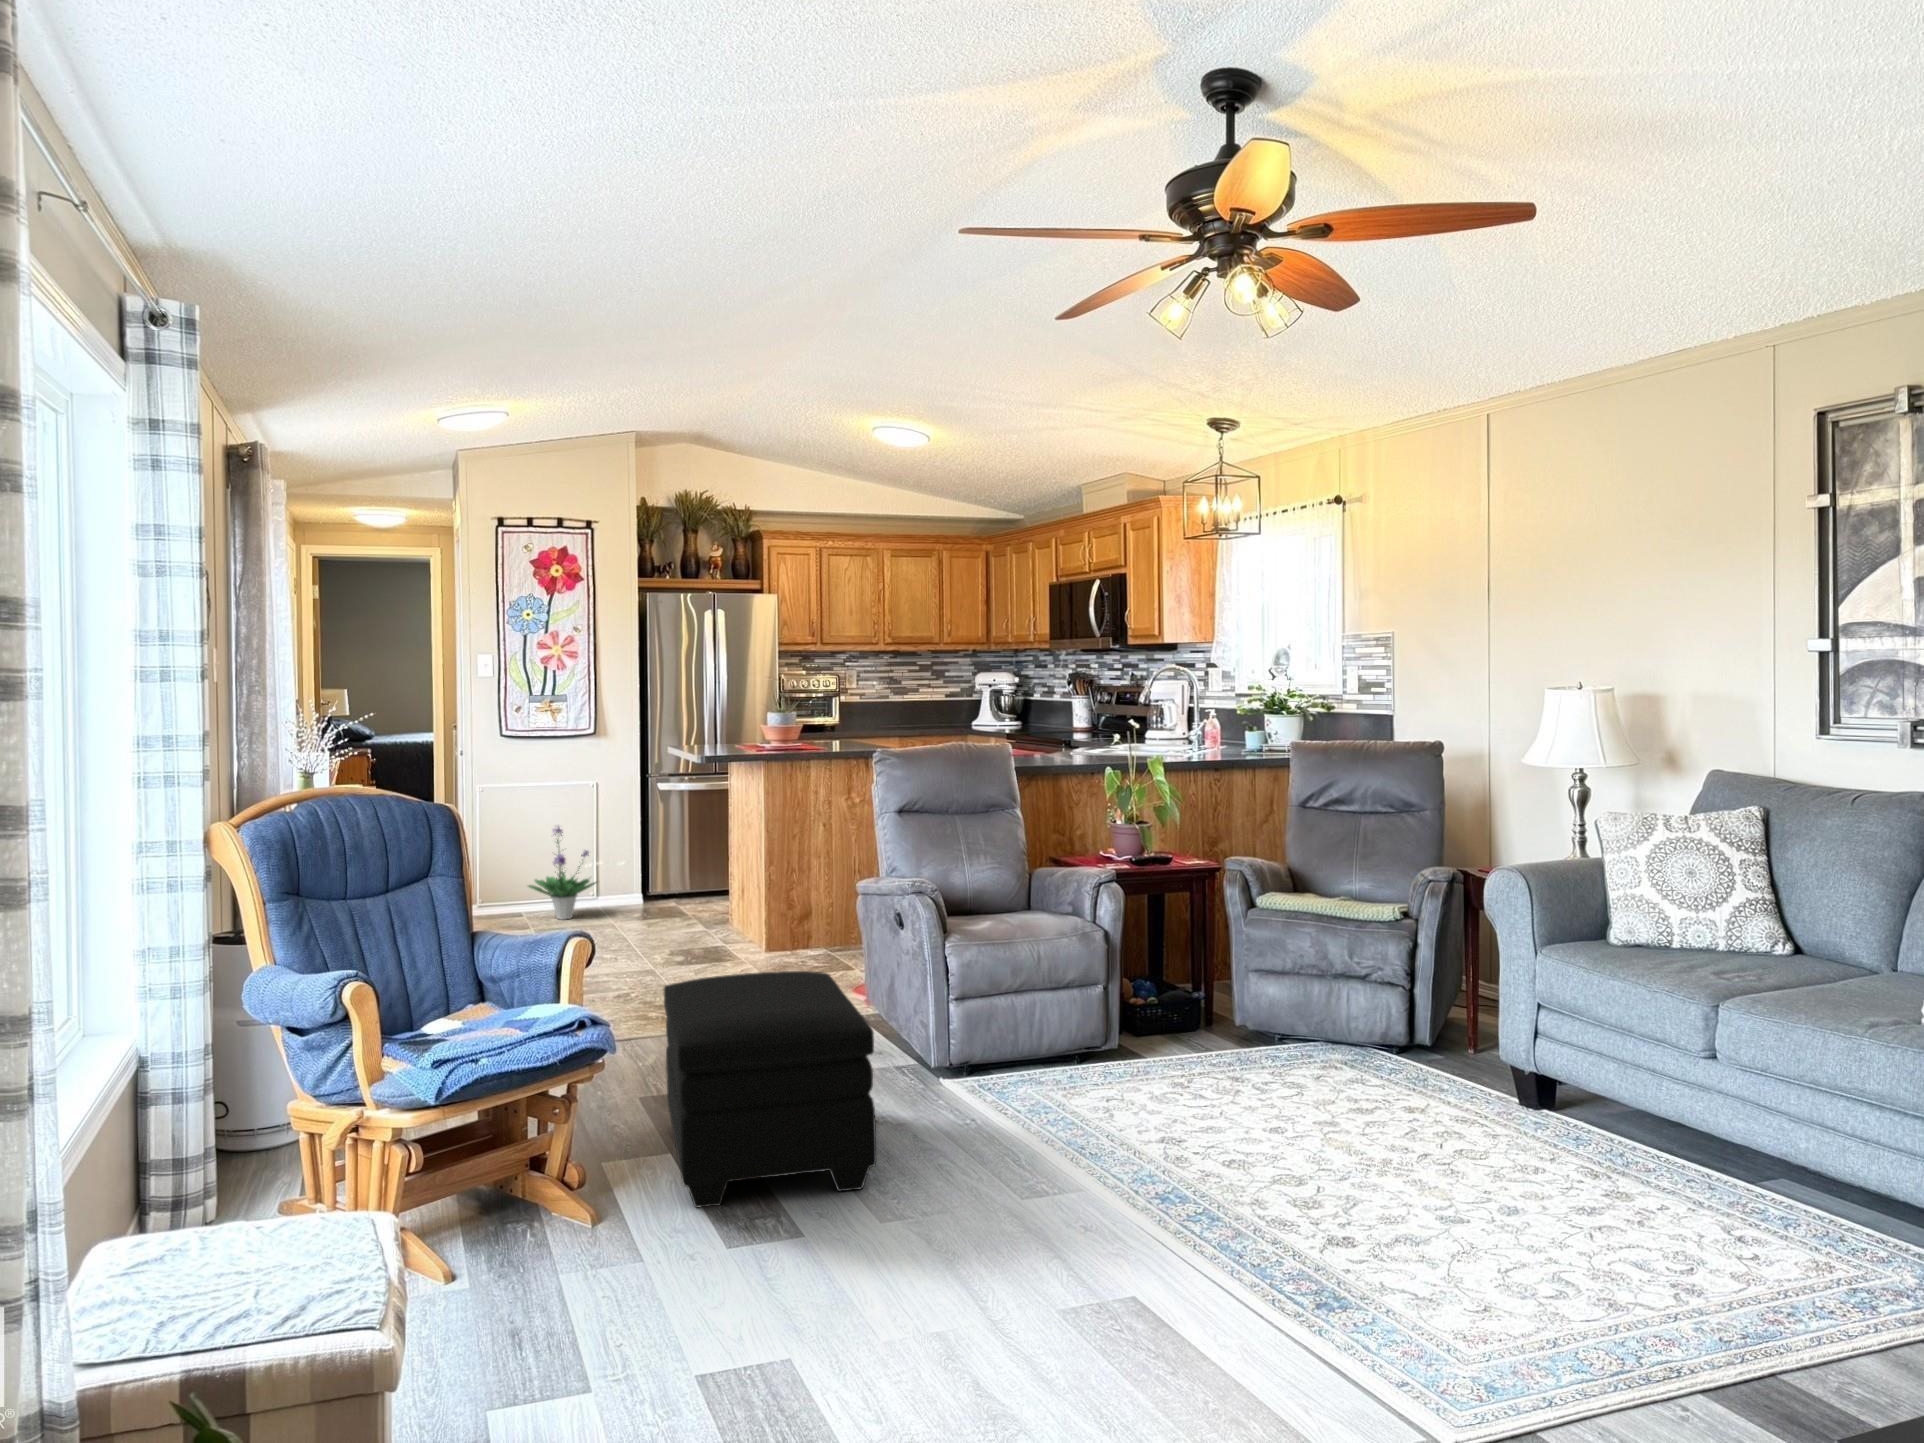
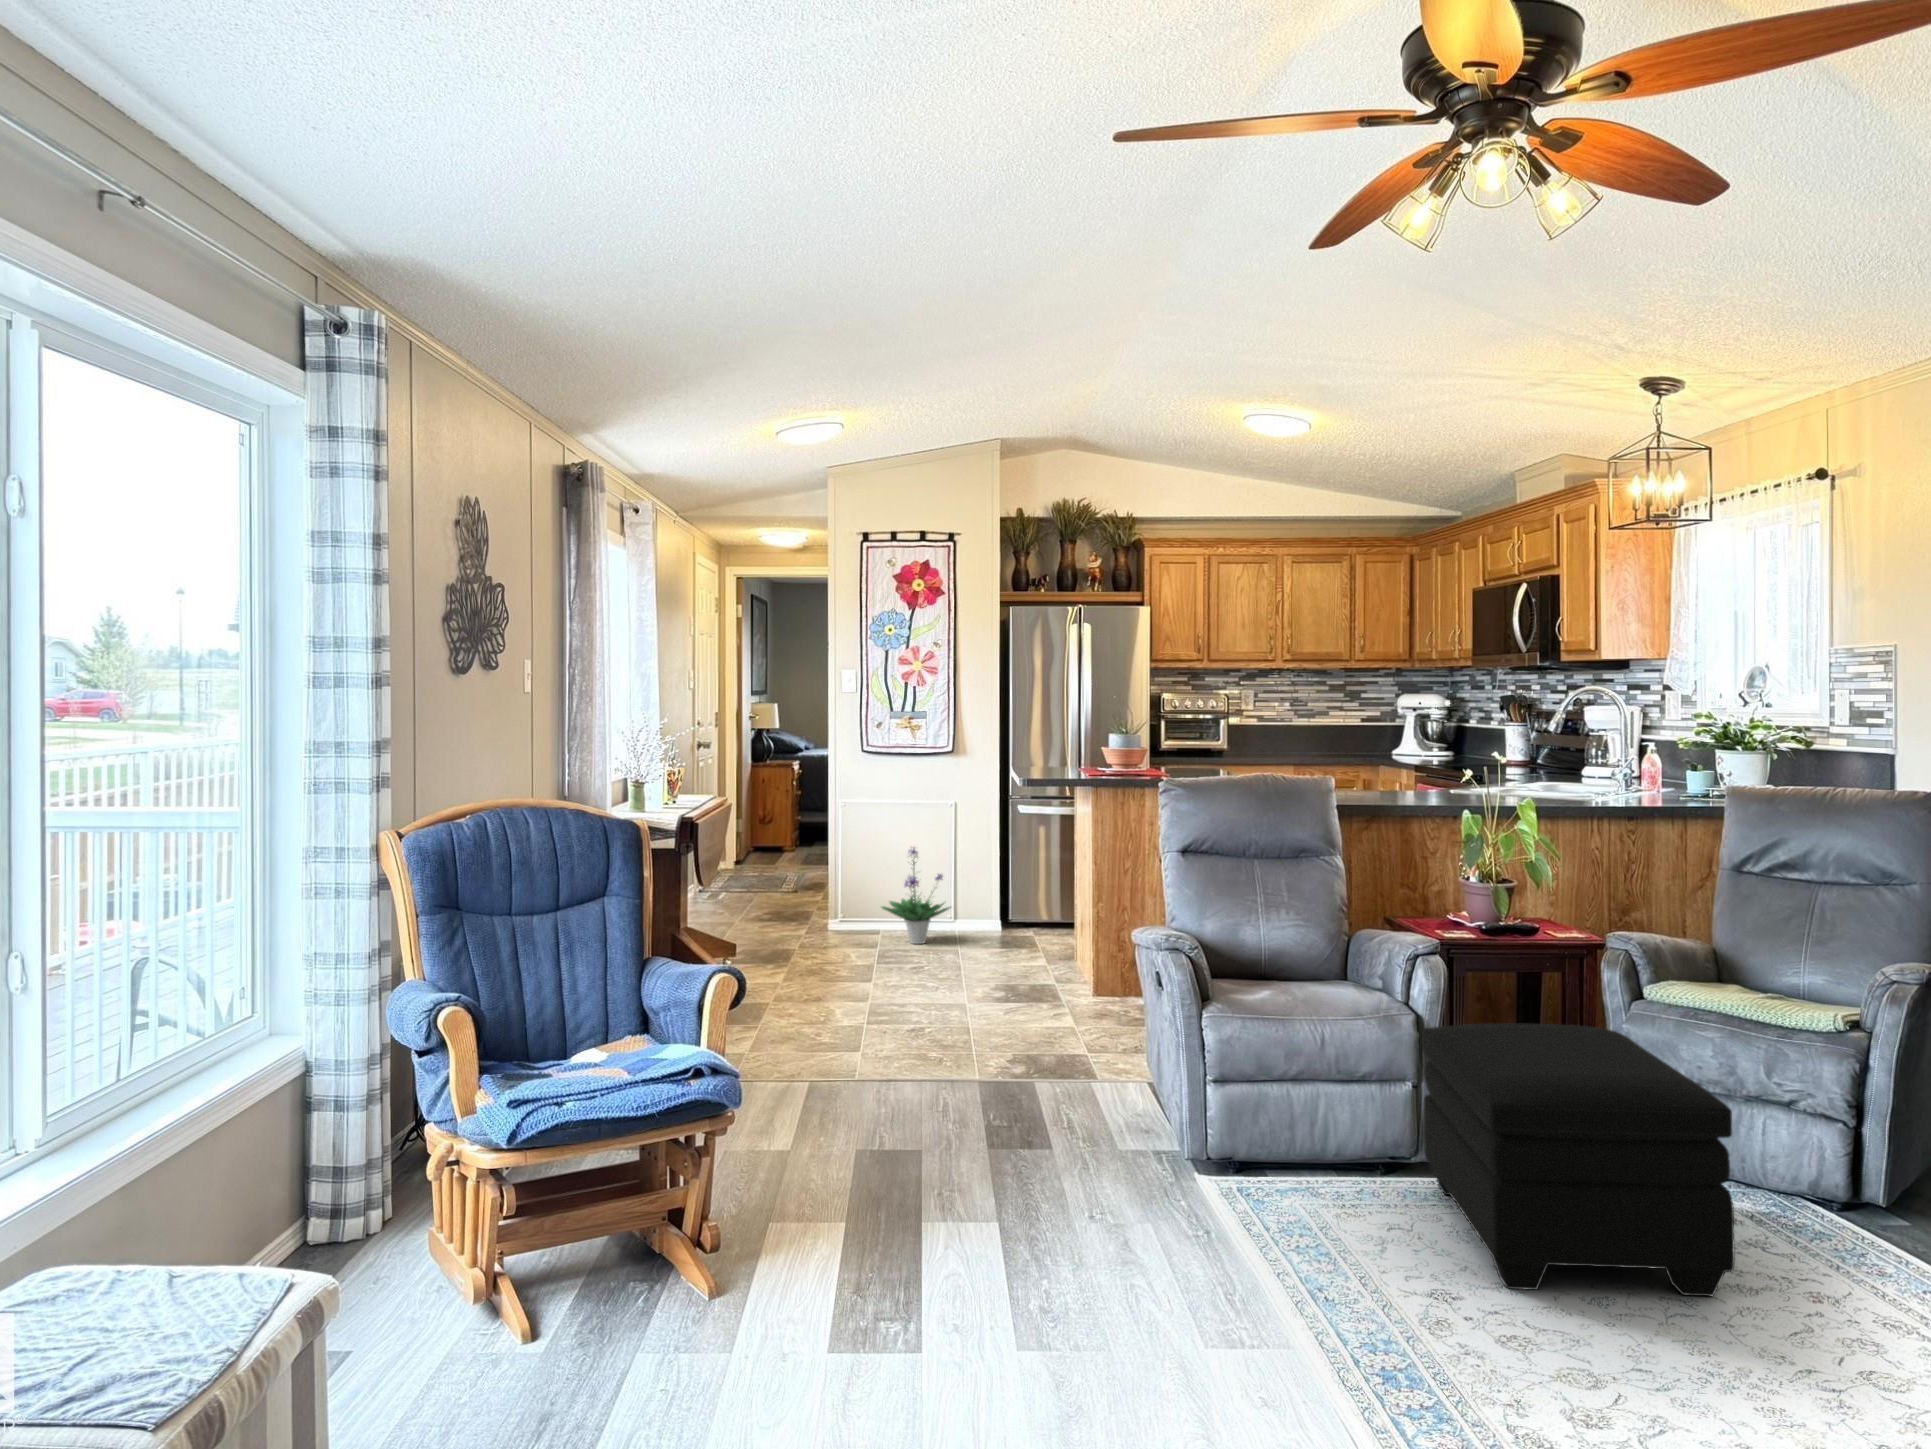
ottoman: present [664,971,876,1208] -> present [1422,1023,1735,1296]

